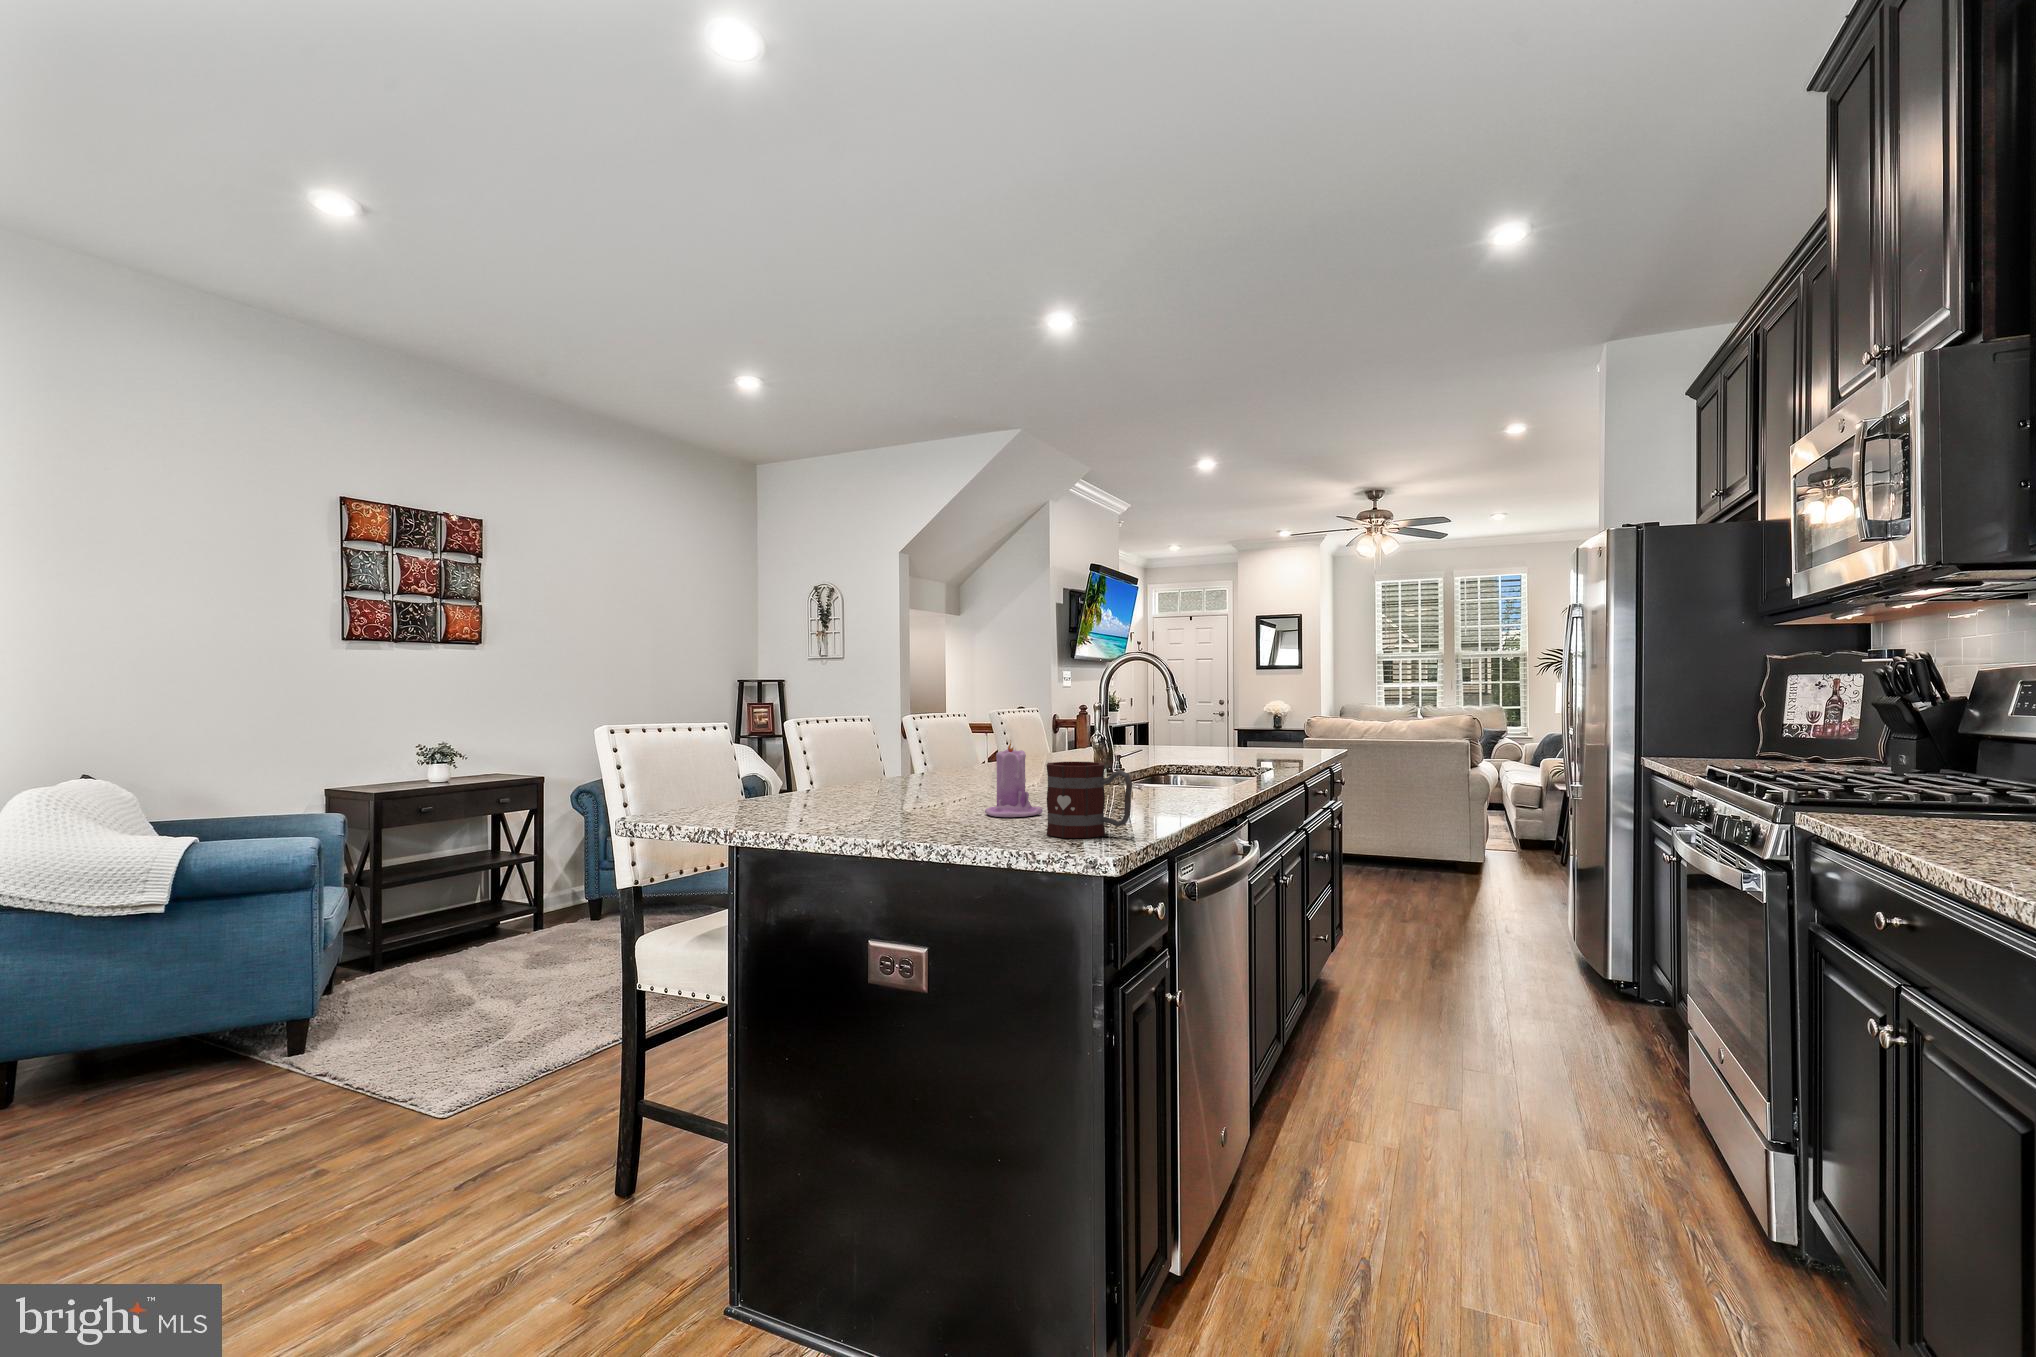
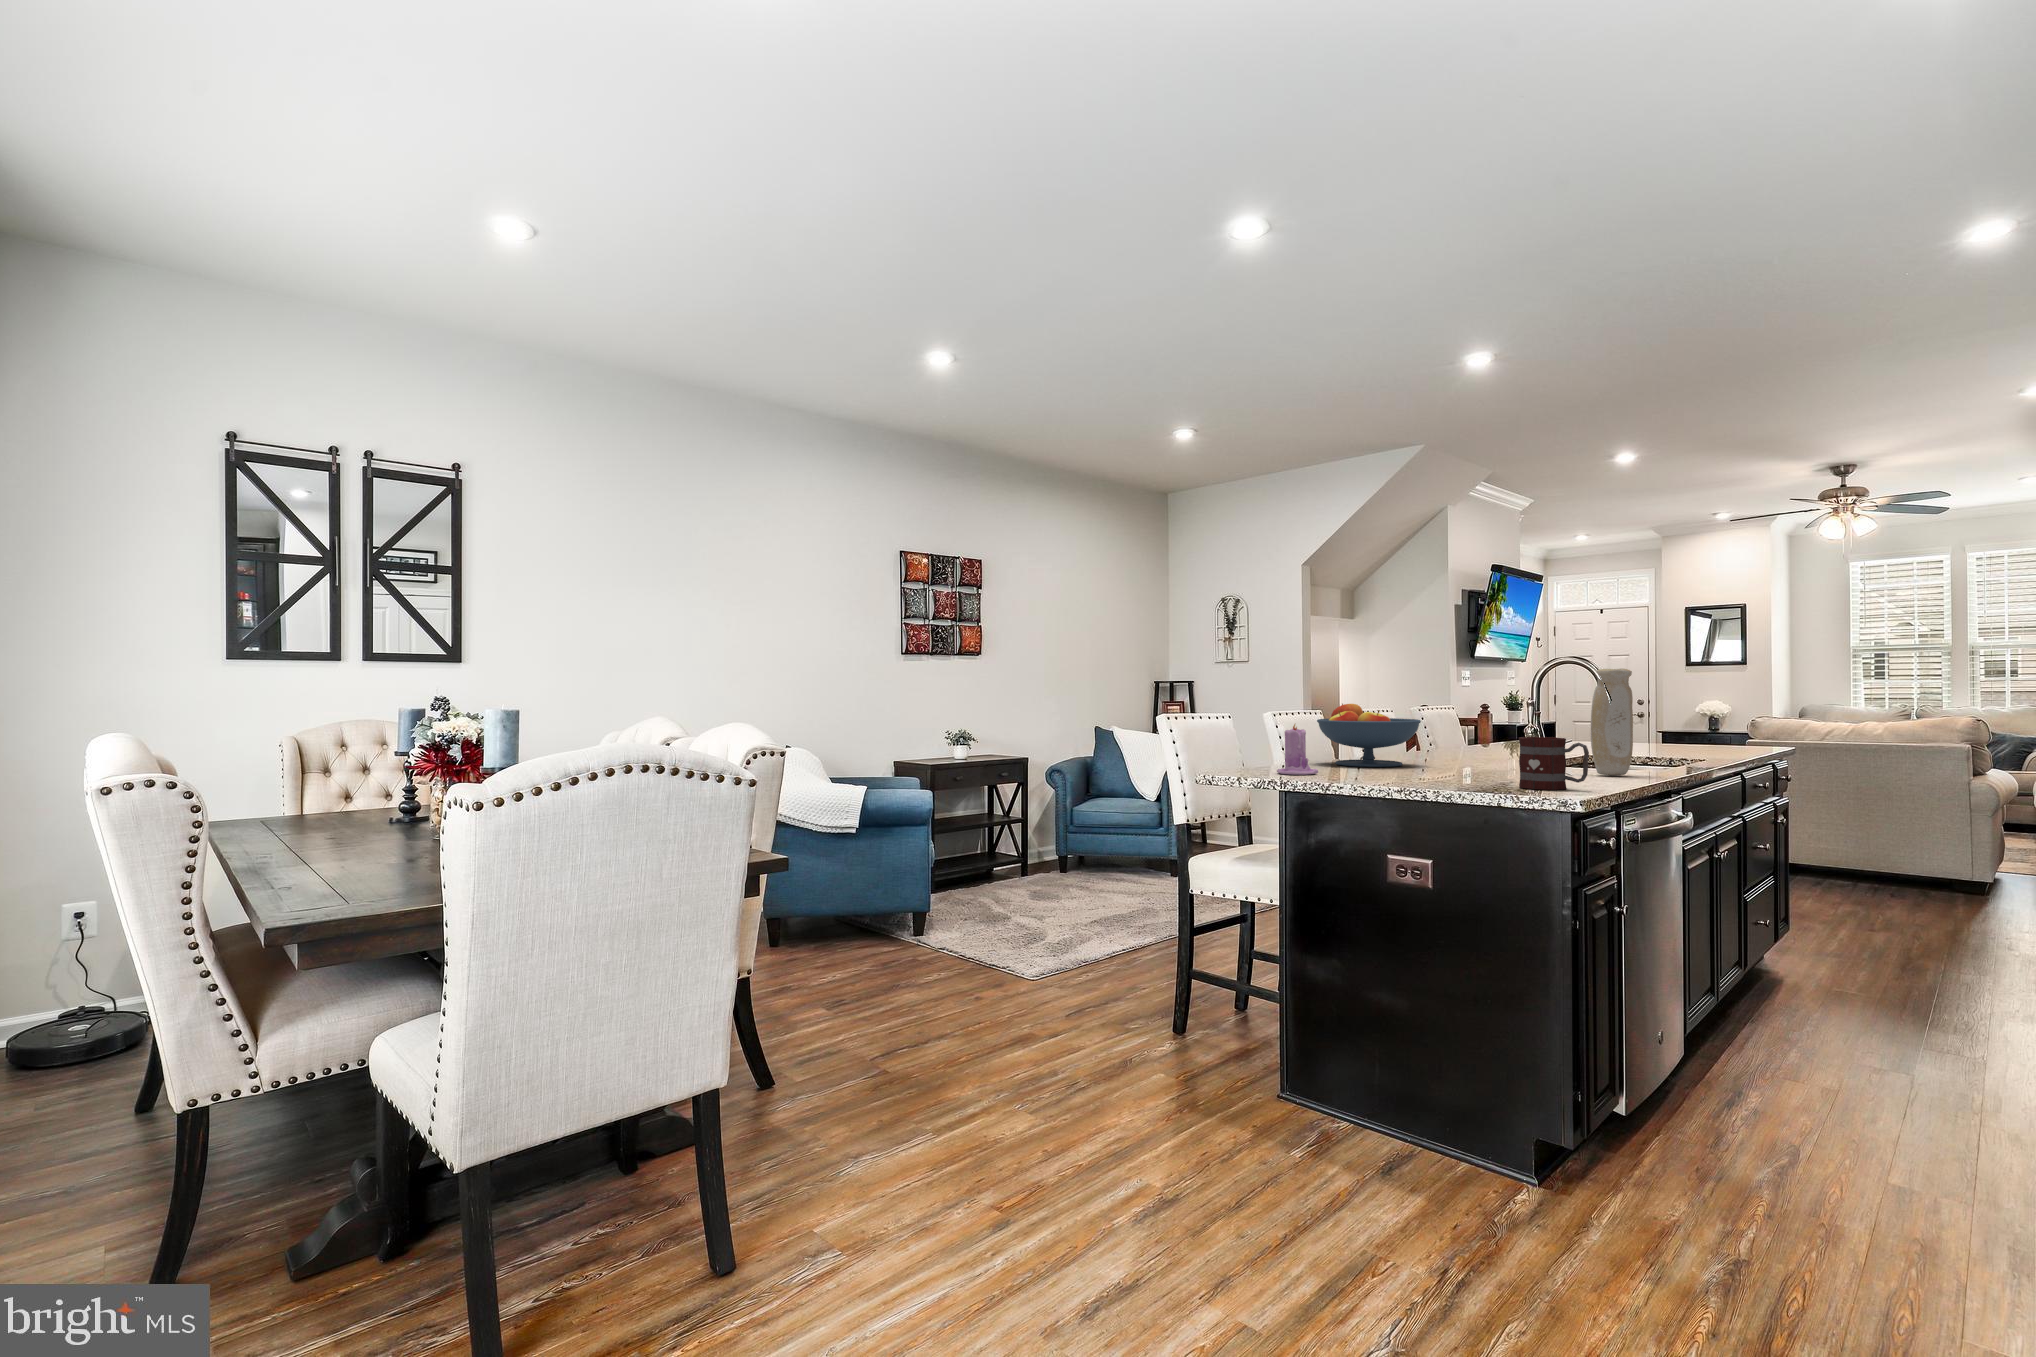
vase: none [1148,668,1194,803] -> present [1591,669,1633,775]
fruit bowl: none [829,711,960,797] -> present [1317,704,1421,767]
candle: present [985,740,1043,817] -> present [1277,724,1318,775]

